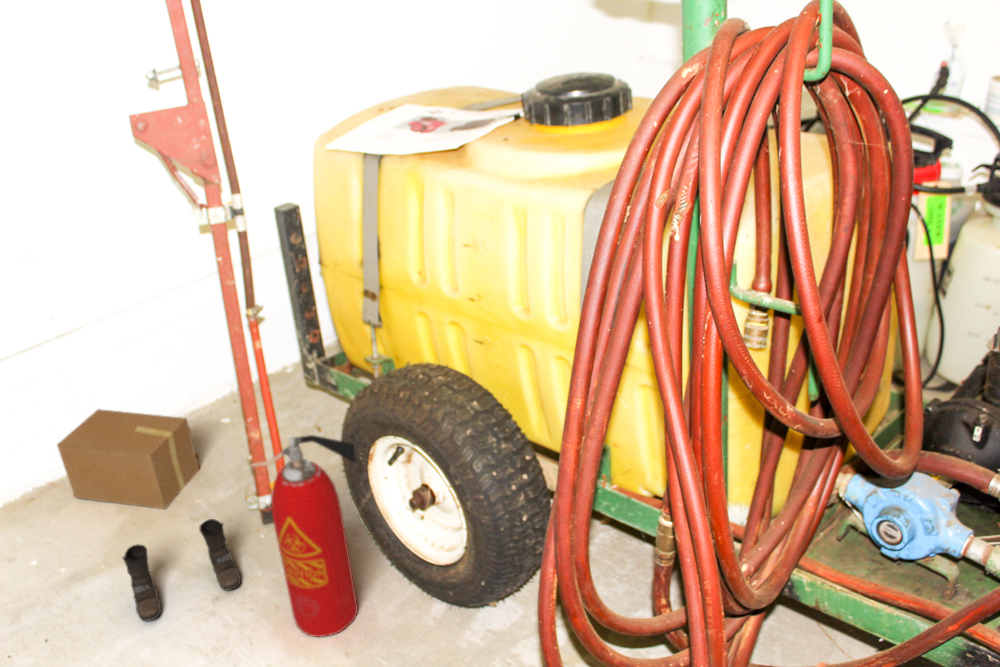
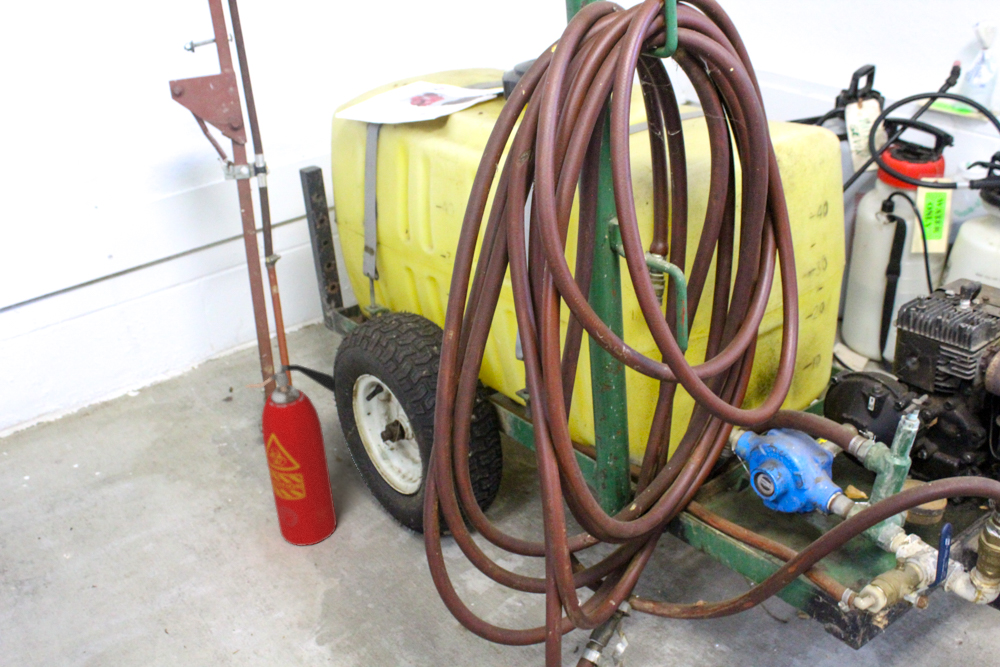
cardboard box: present [57,409,199,509] -> none [108,340,230,432]
boots: present [123,519,241,621] -> none [144,439,244,518]

